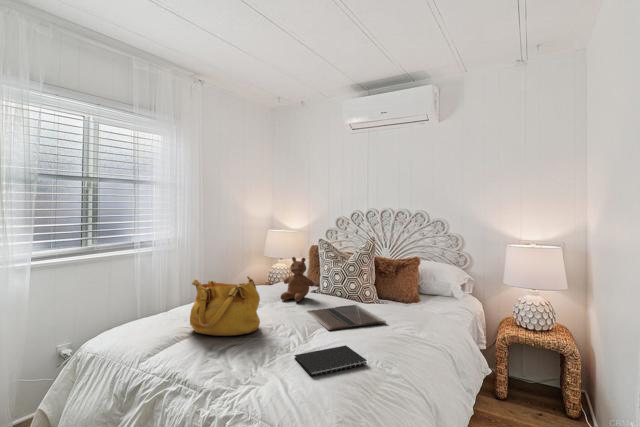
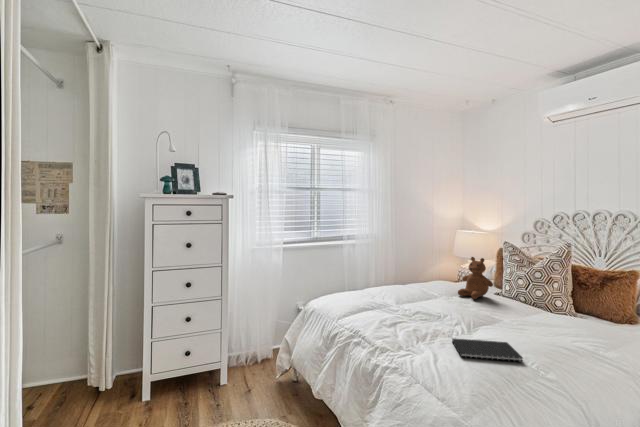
handbag: present [190,277,260,336] -> none [374,266,429,315]
laptop: present [307,305,386,330] -> none [480,308,569,333]

